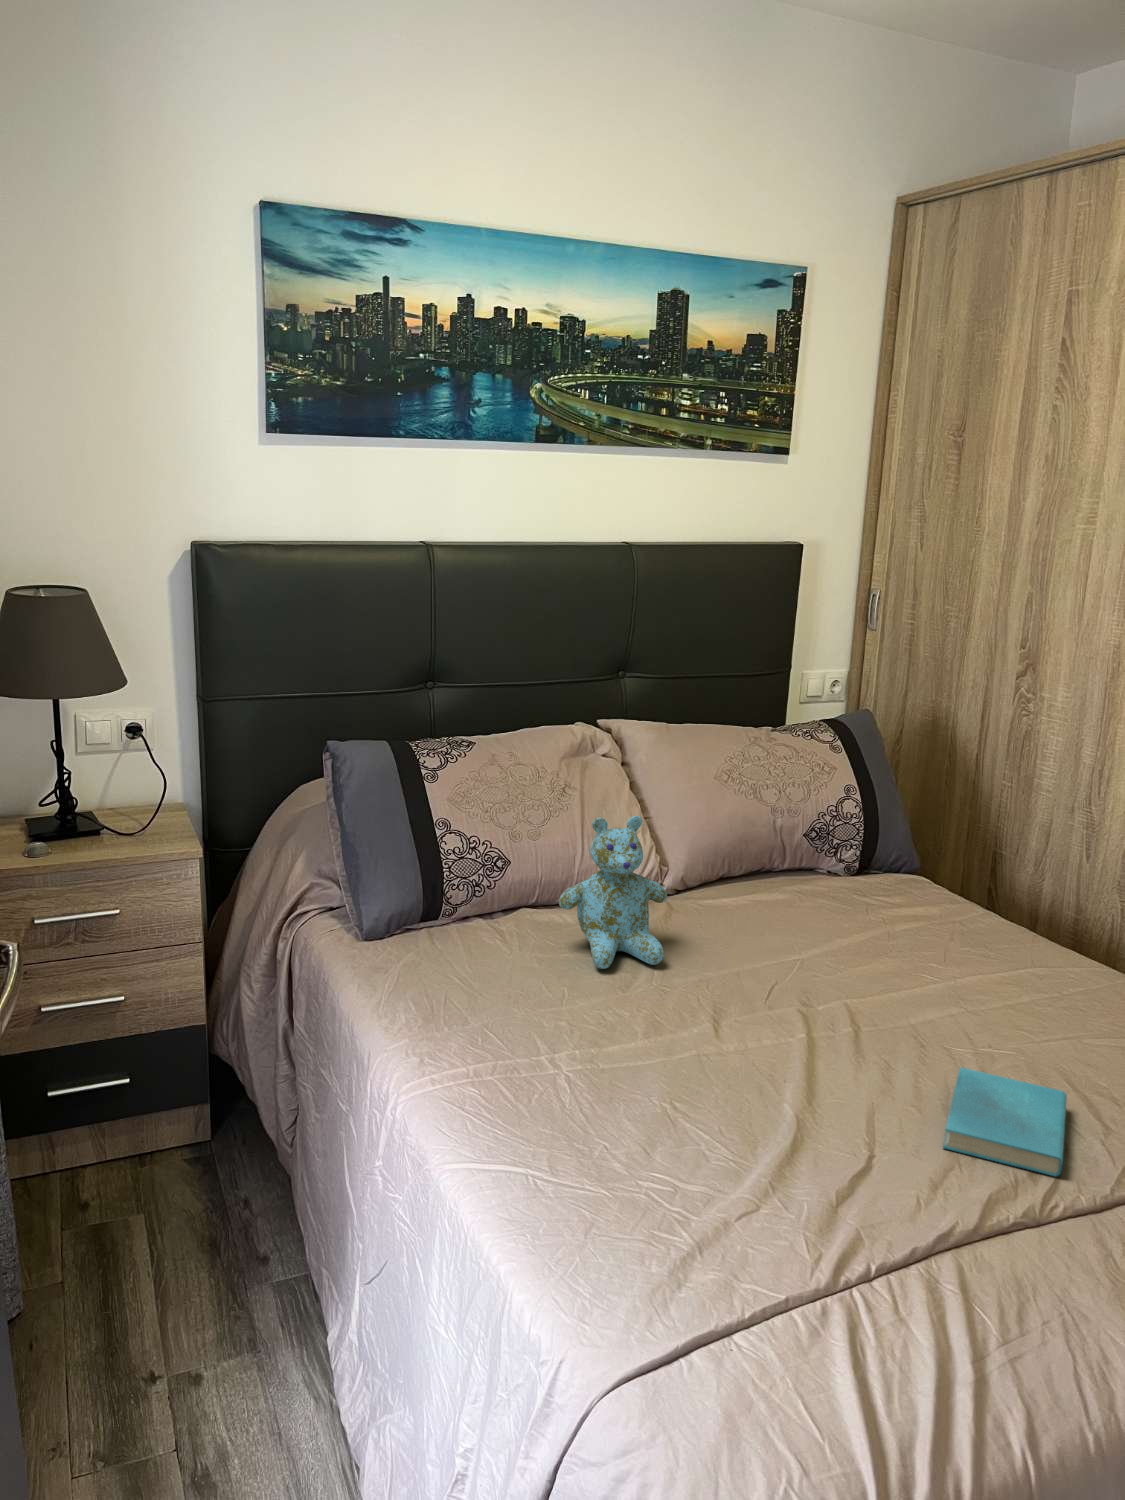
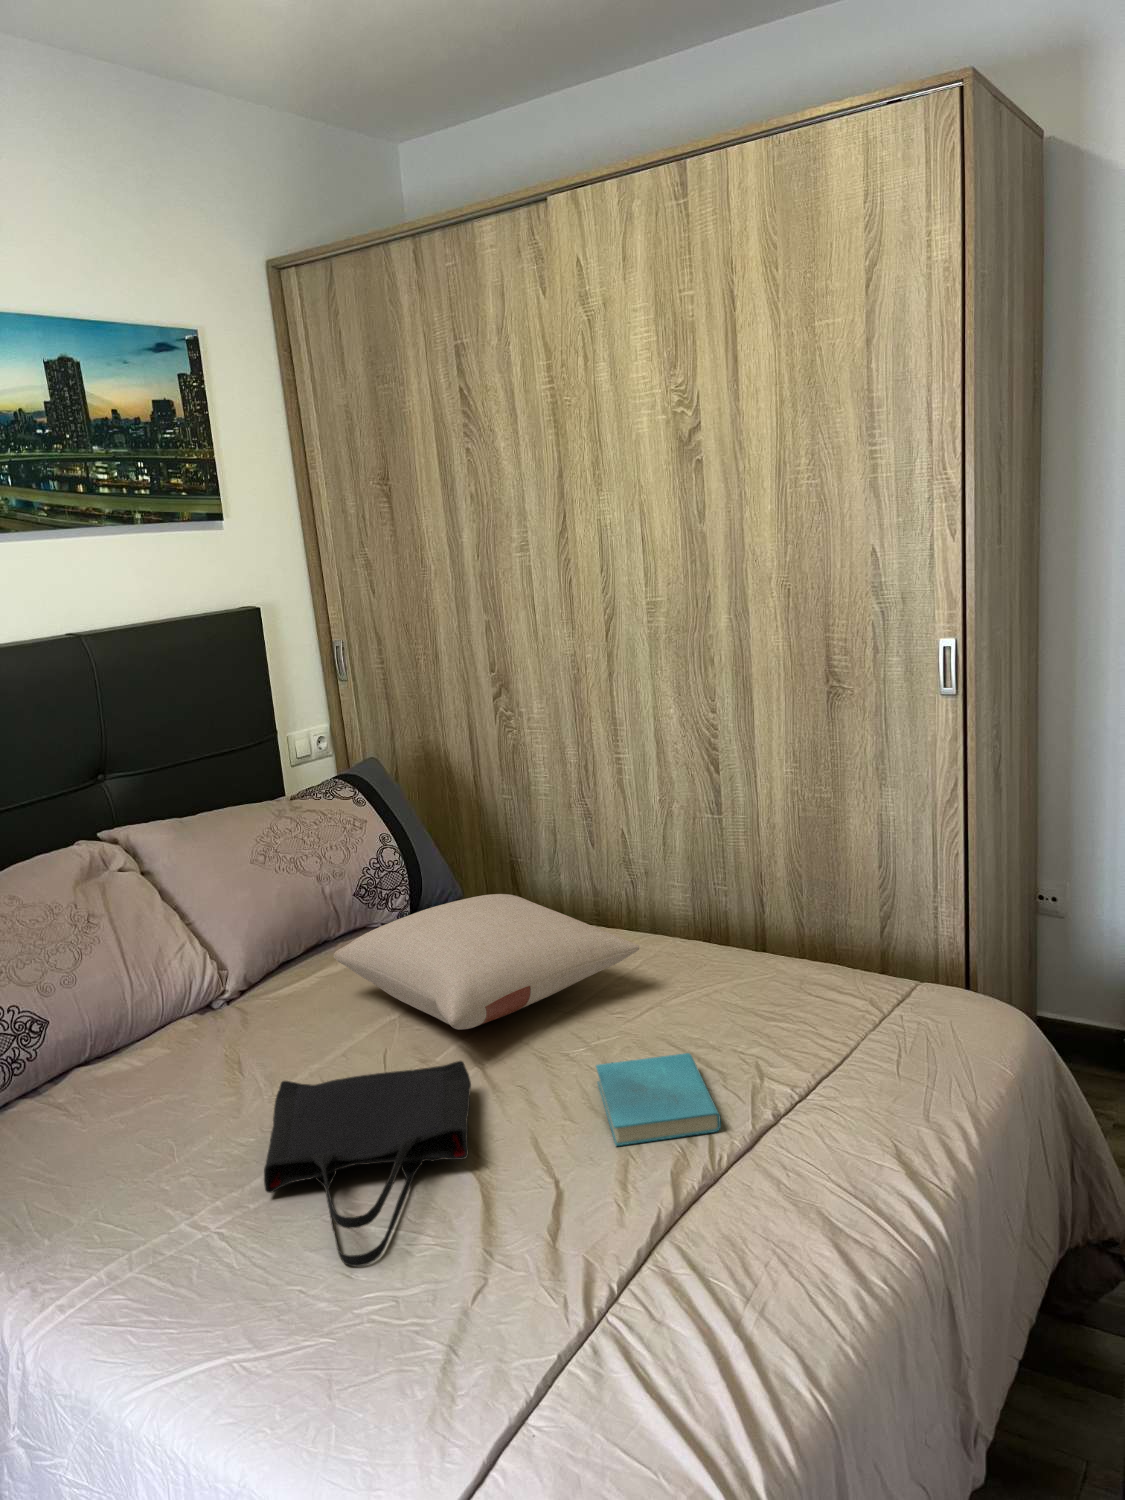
stuffed bear: present [559,816,667,969] -> none [127,922,263,1100]
pillow: none [760,868,1061,991] -> present [334,894,639,1029]
tote bag: none [615,976,831,1153] -> present [264,1061,471,1266]

